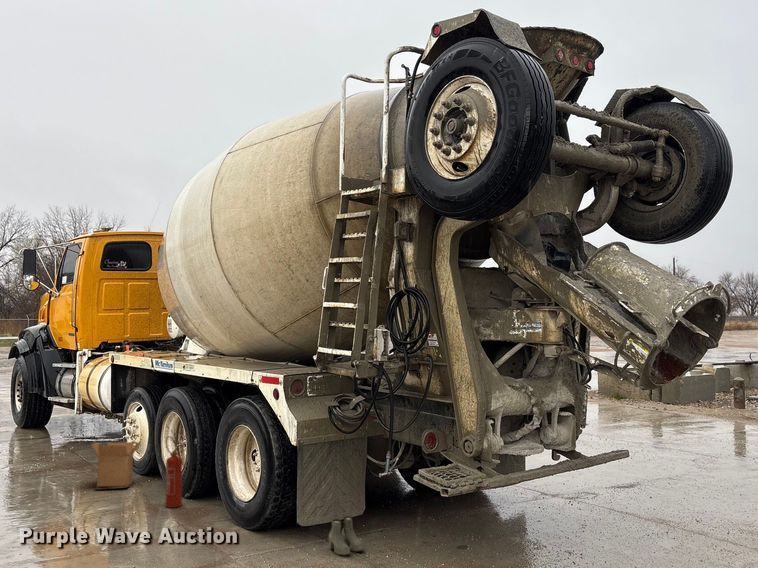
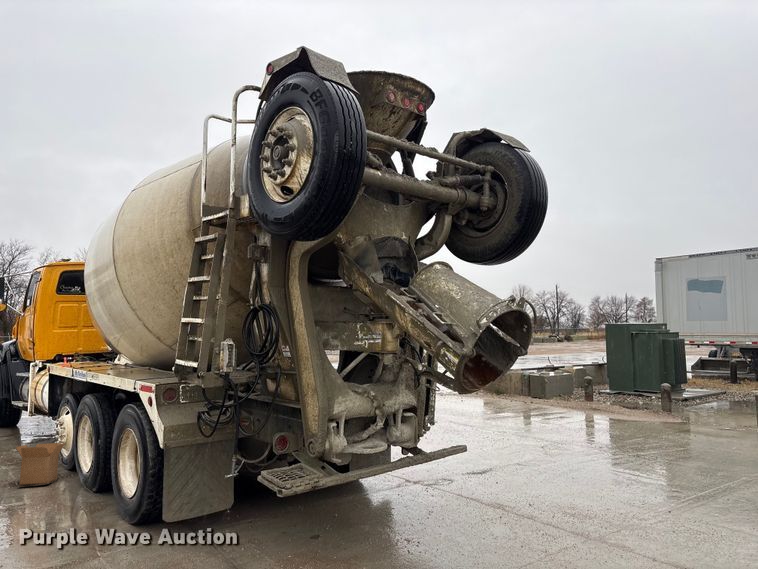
fire extinguisher: present [166,436,182,508] -> none [71,439,88,504]
boots: present [329,516,363,555] -> none [195,512,225,551]

